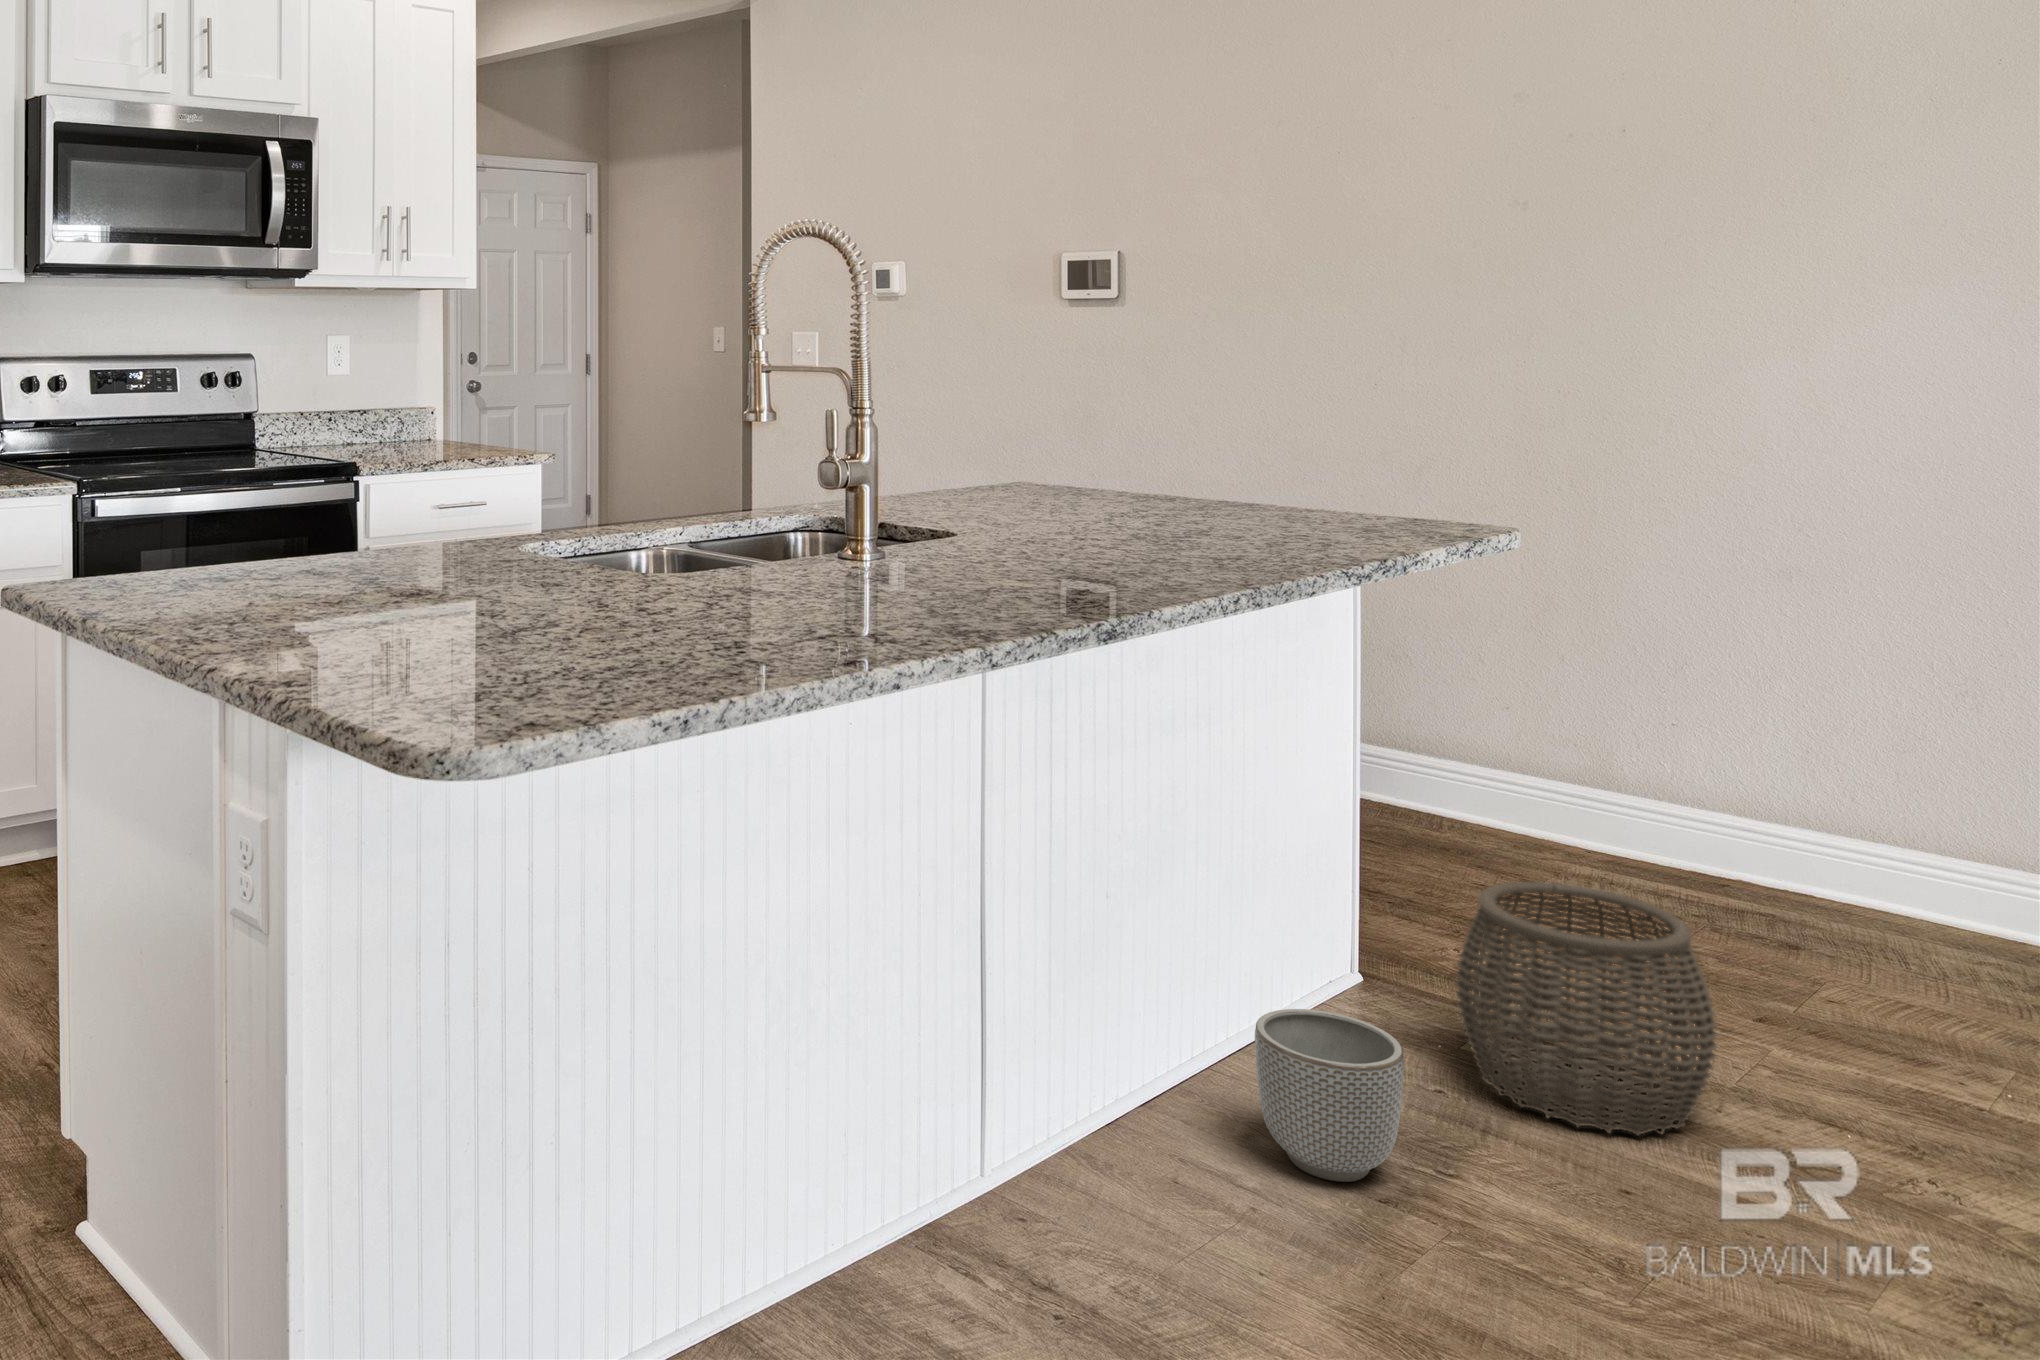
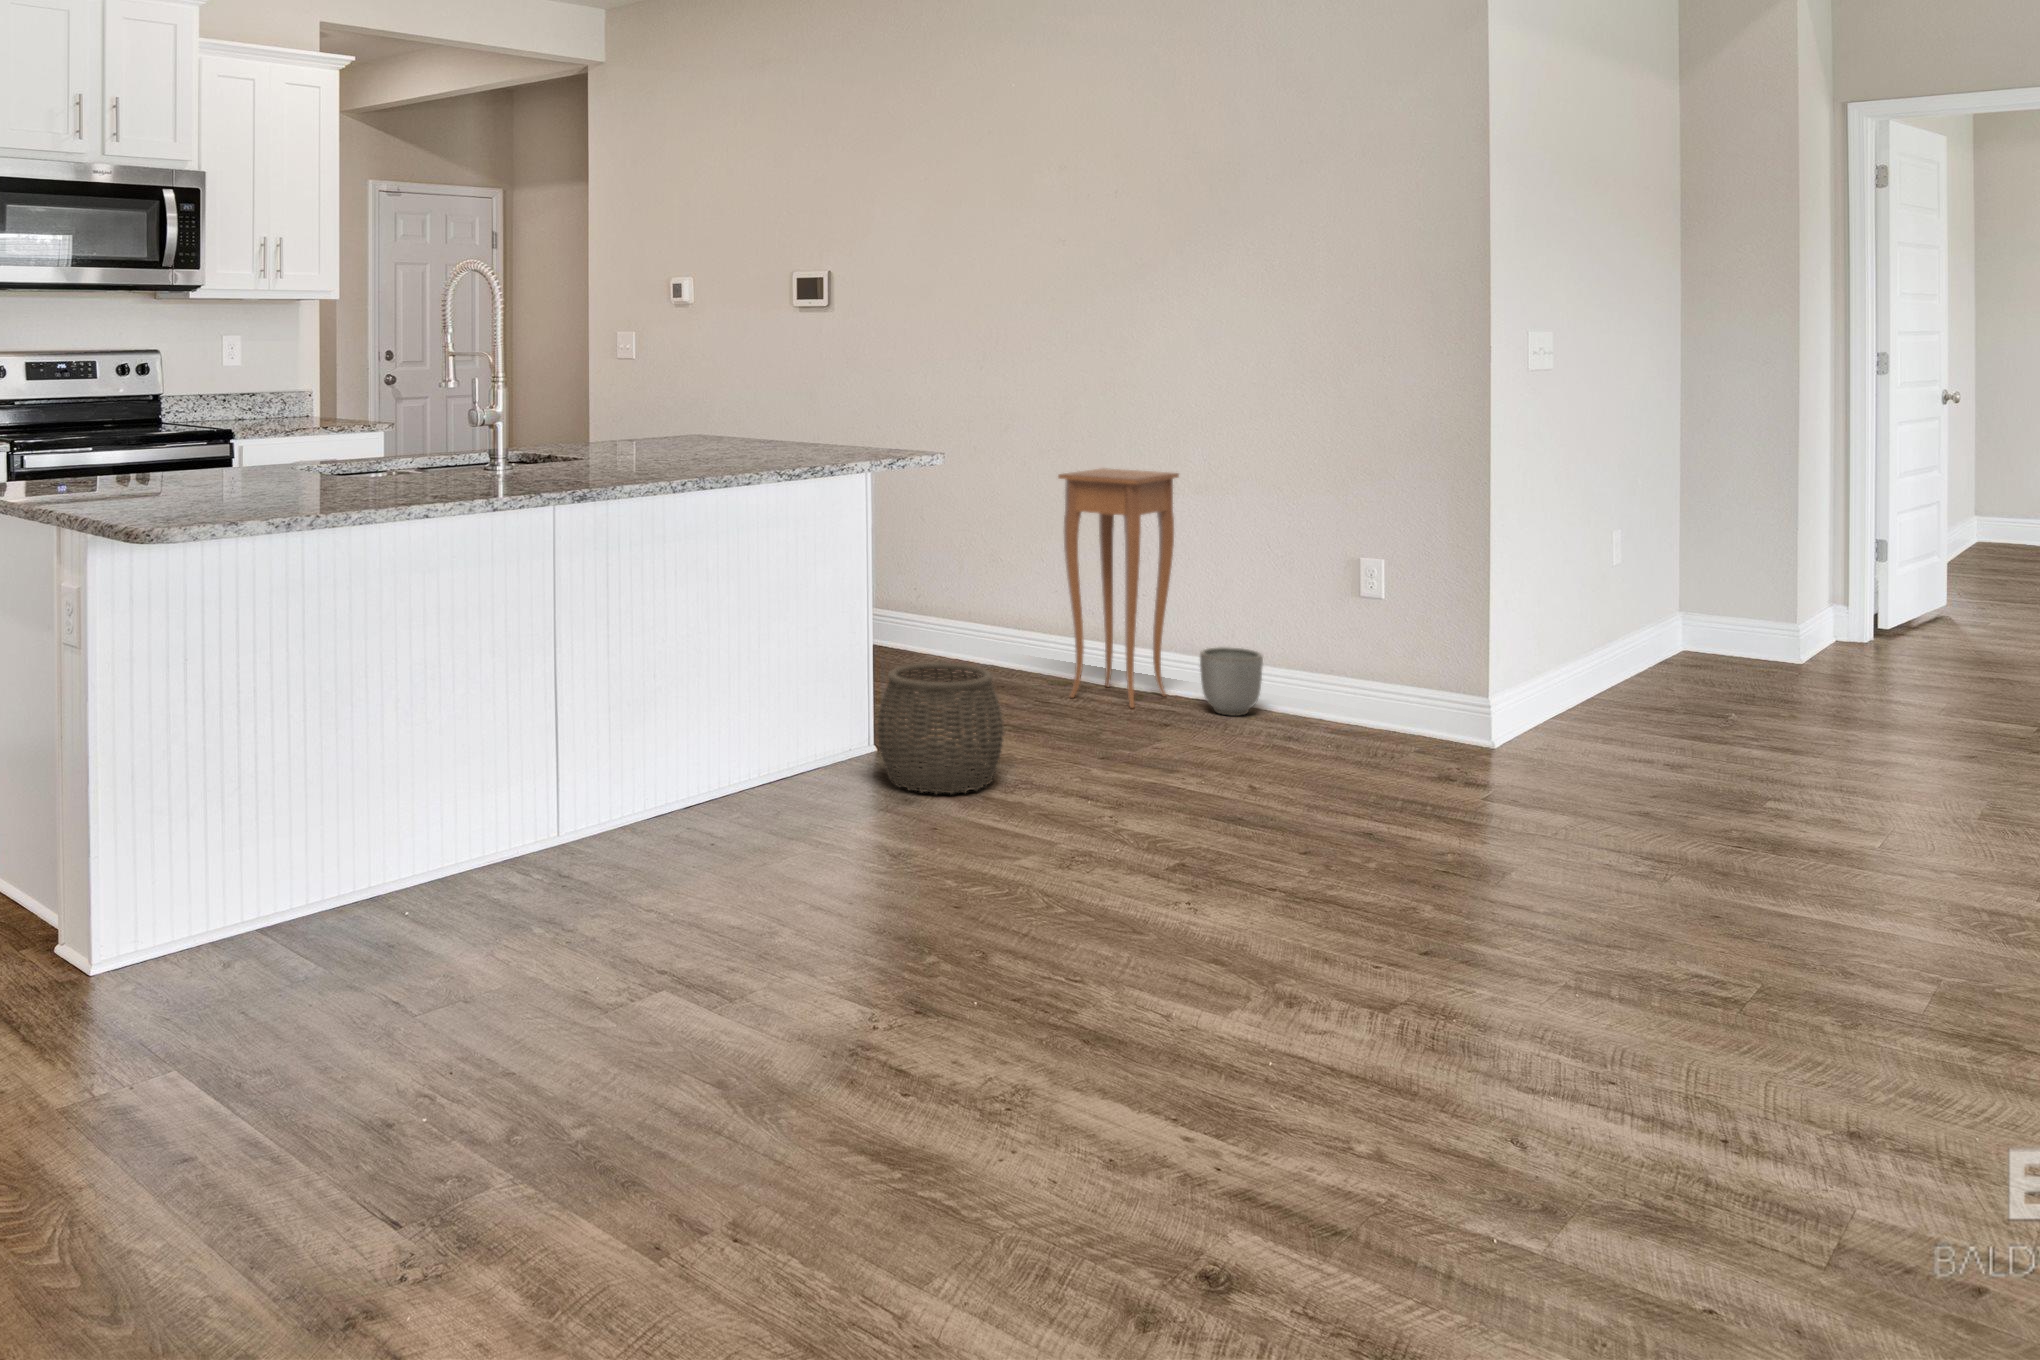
side table: none [1592,540,1793,925] -> present [1058,468,1179,708]
planter: present [1255,1009,1404,1182] -> present [1200,647,1263,716]

